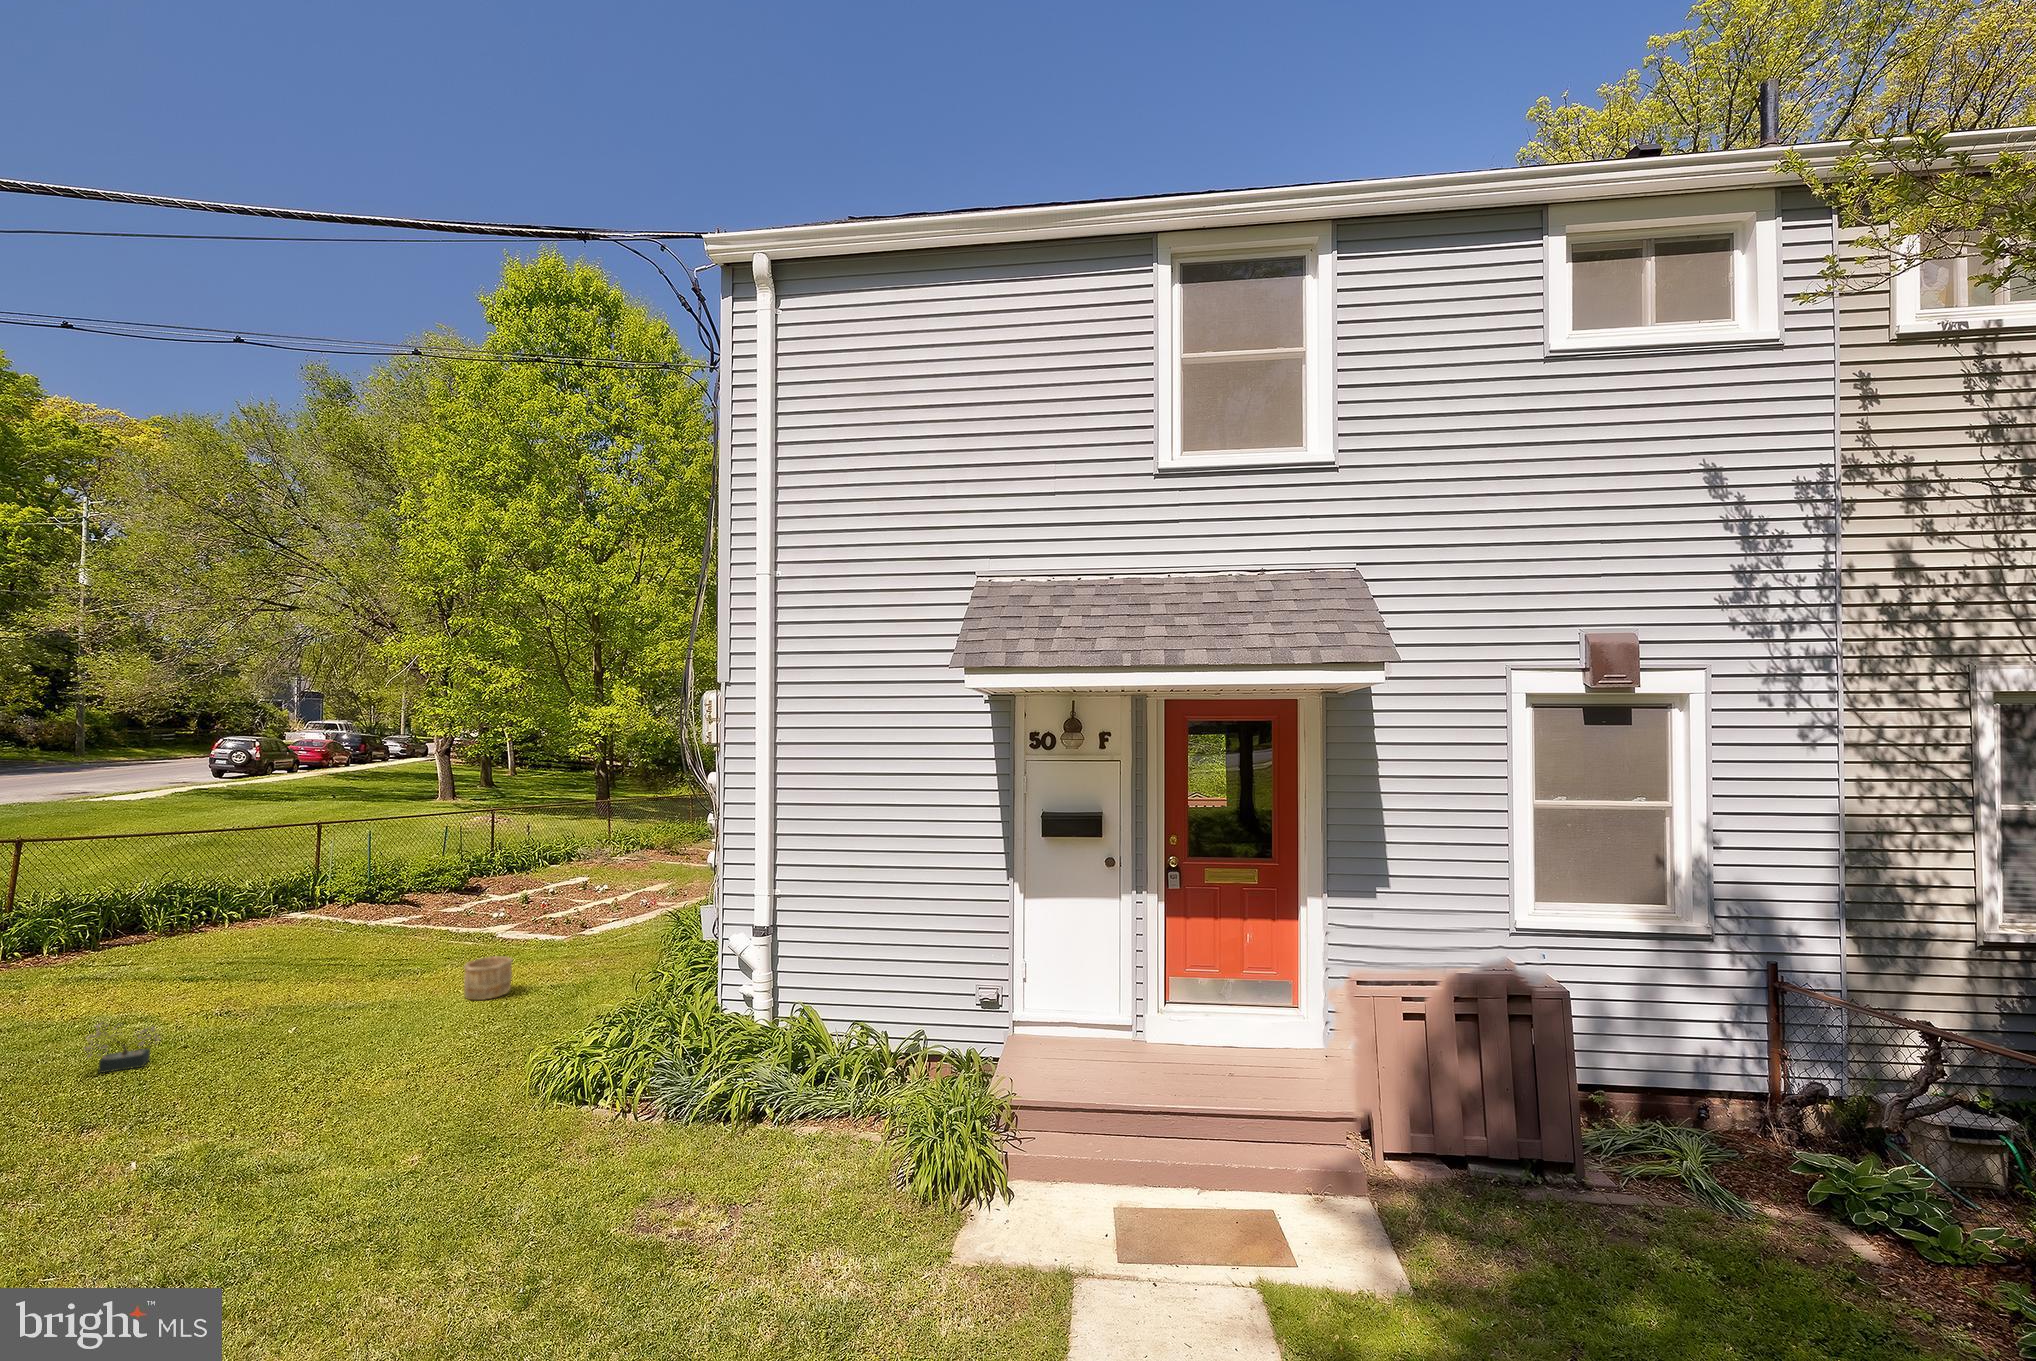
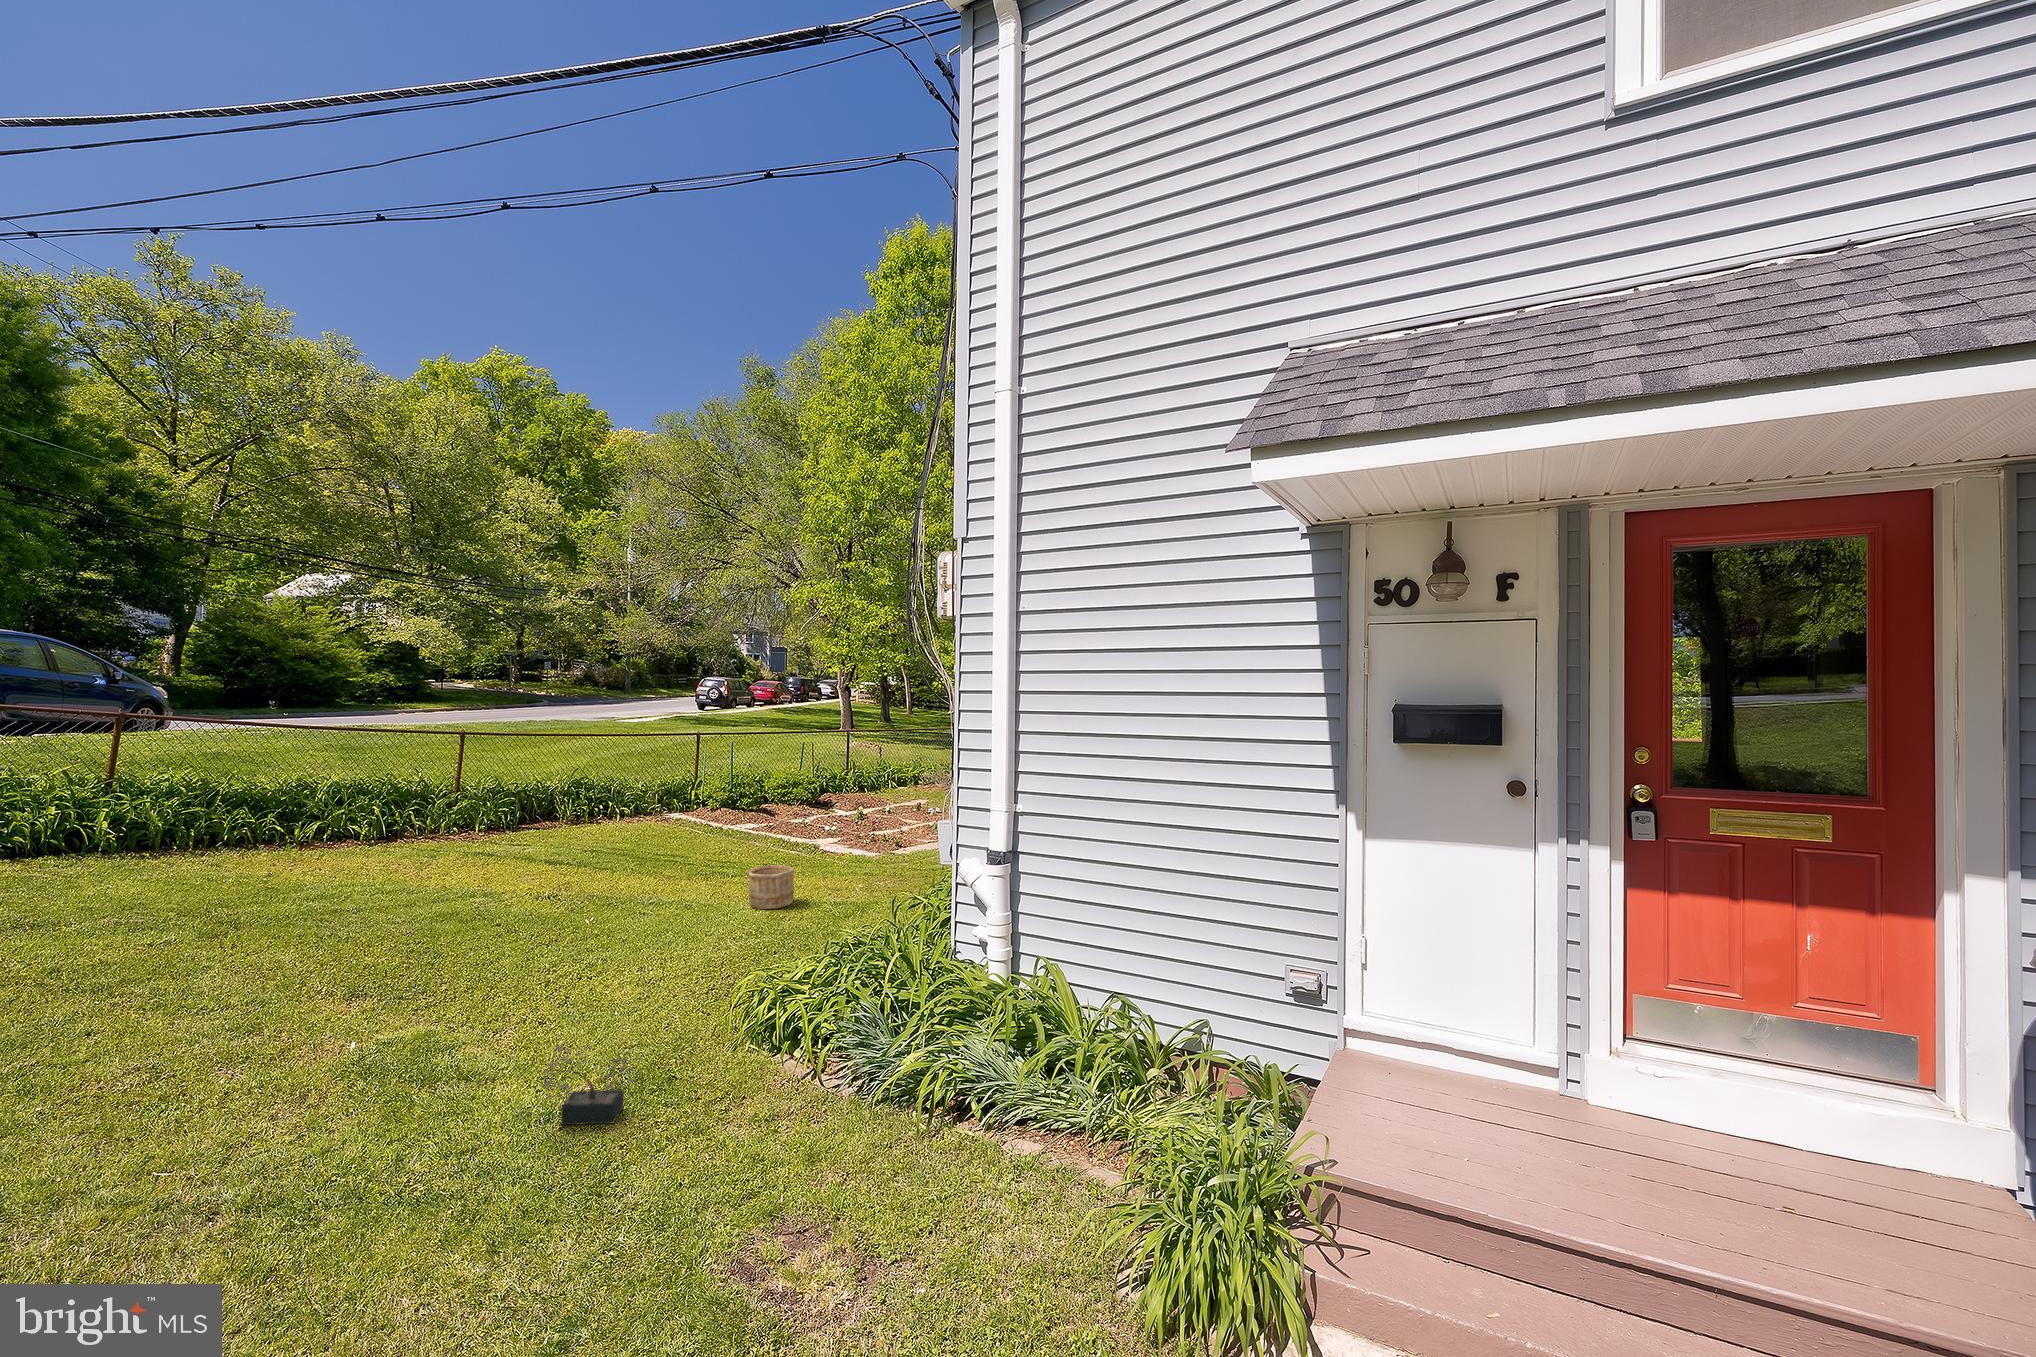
decorative plant: present [84,1024,159,1073] -> present [544,1042,634,1125]

